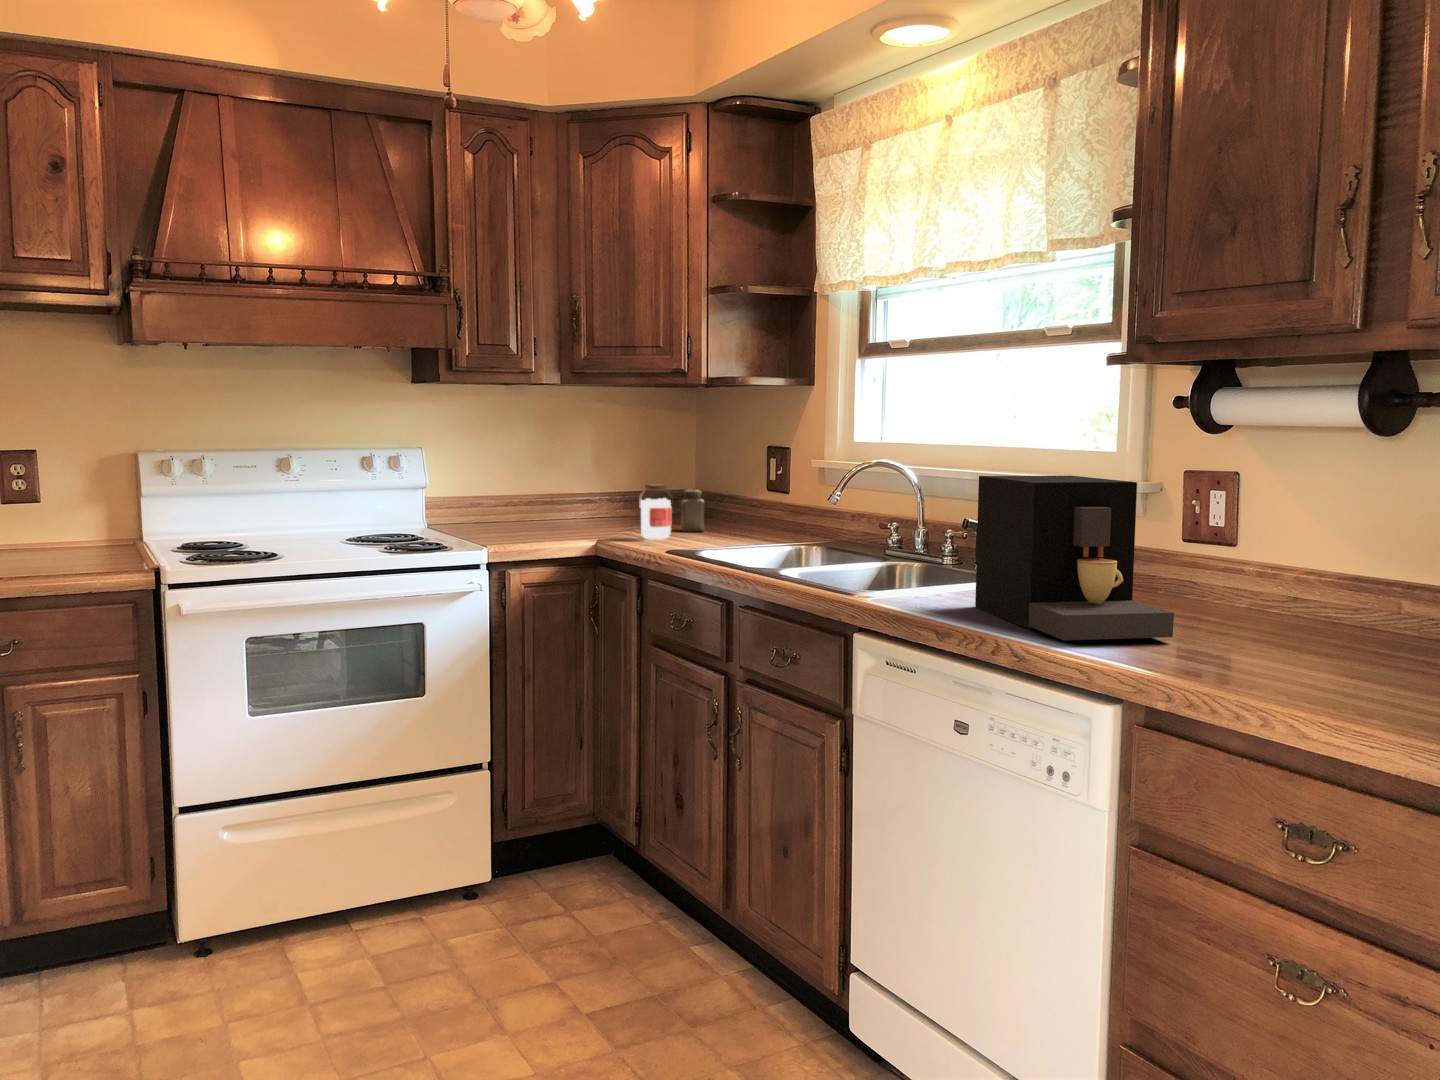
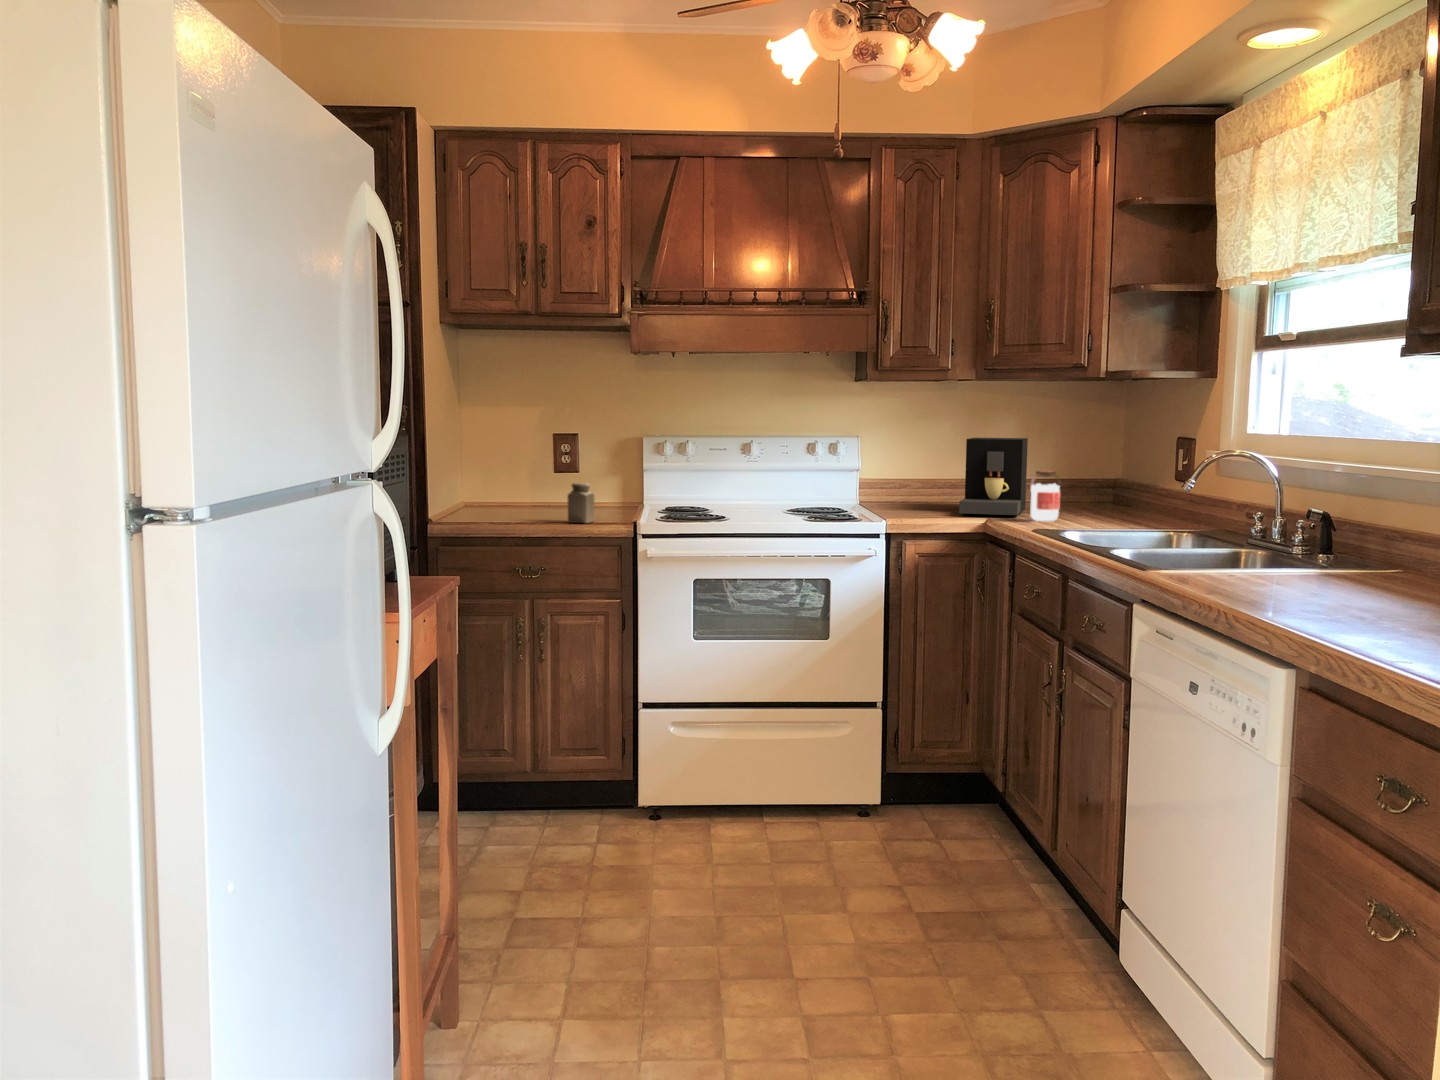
coffee maker: present [975,475,1174,640] -> present [959,438,1028,515]
salt shaker: present [681,490,704,531] -> present [567,483,595,523]

